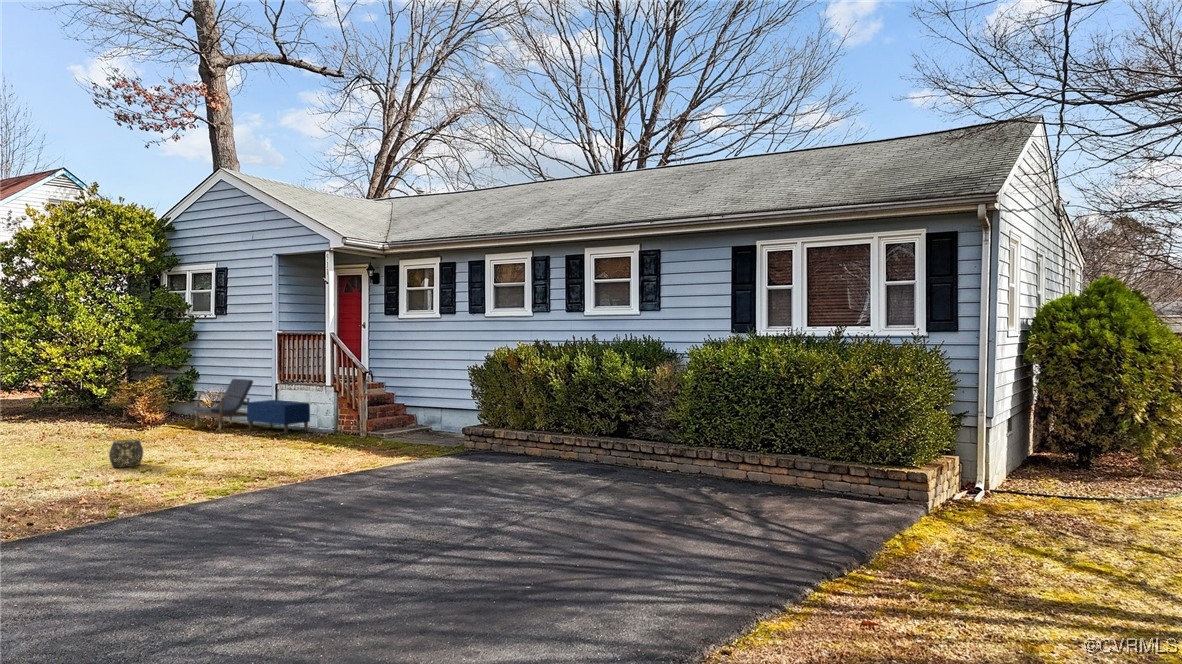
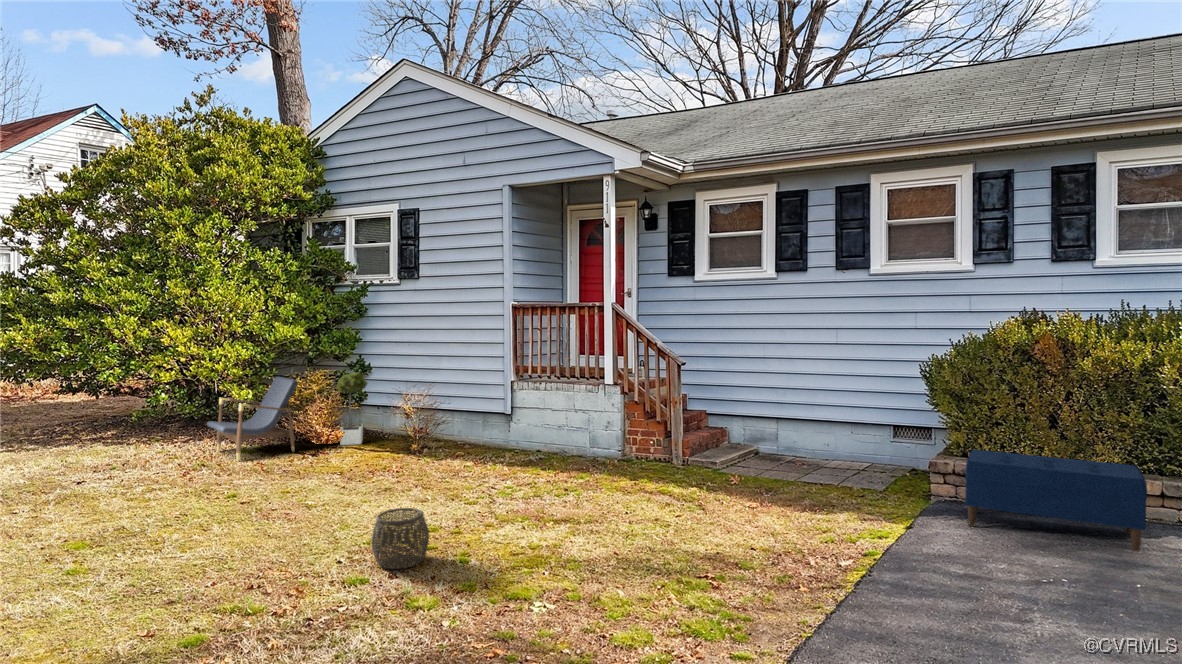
potted tree: none [160,378,184,427] -> present [337,372,367,445]
lounge chair: present [192,379,253,429] -> present [207,377,298,461]
bench: present [247,400,310,434] -> present [965,450,1147,551]

